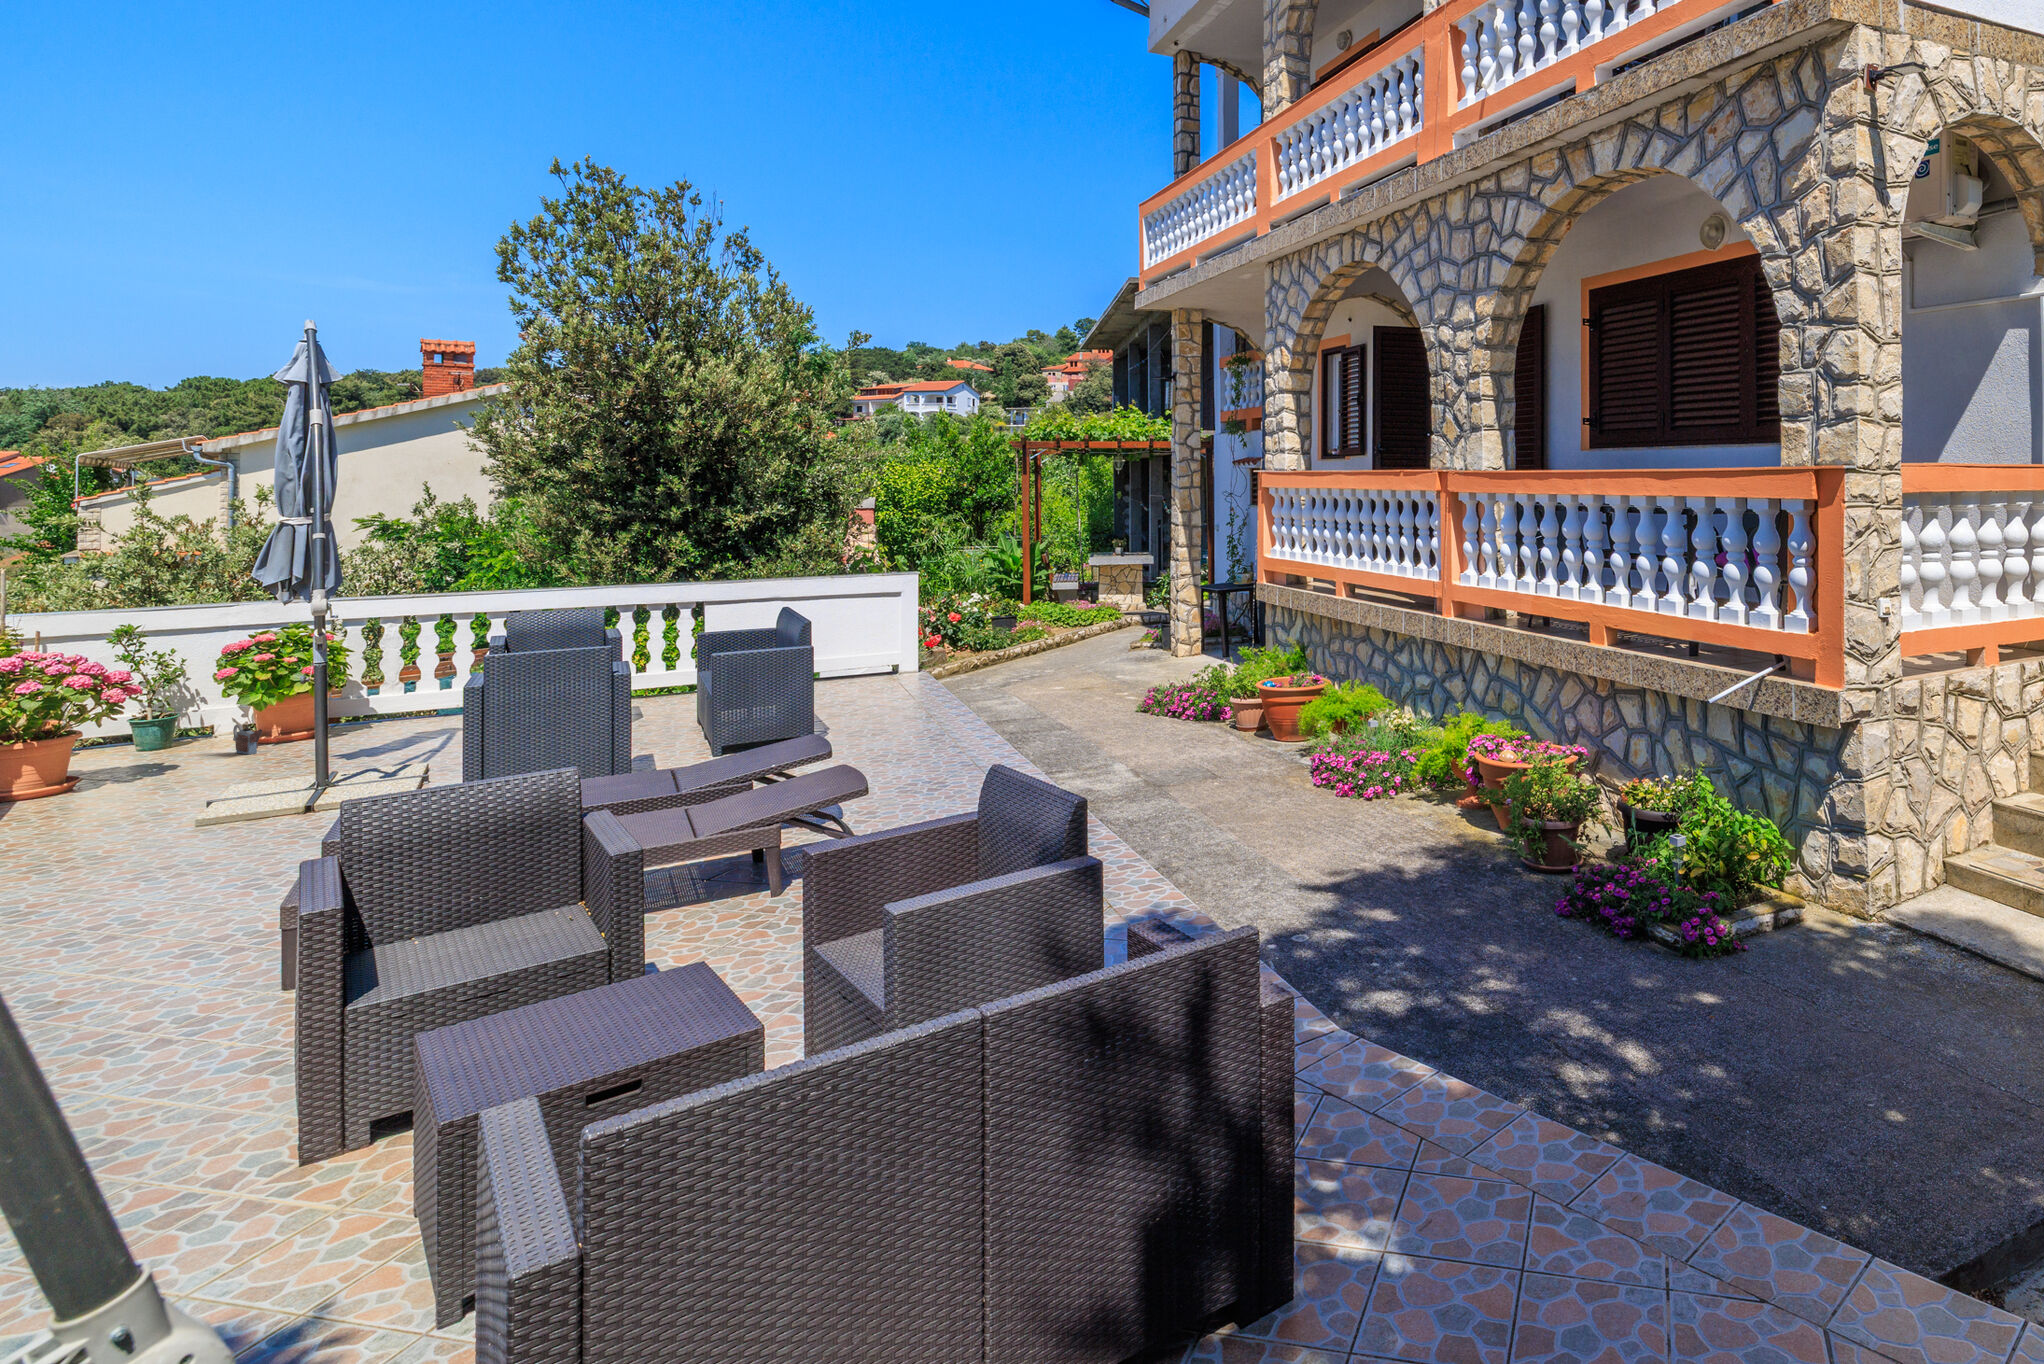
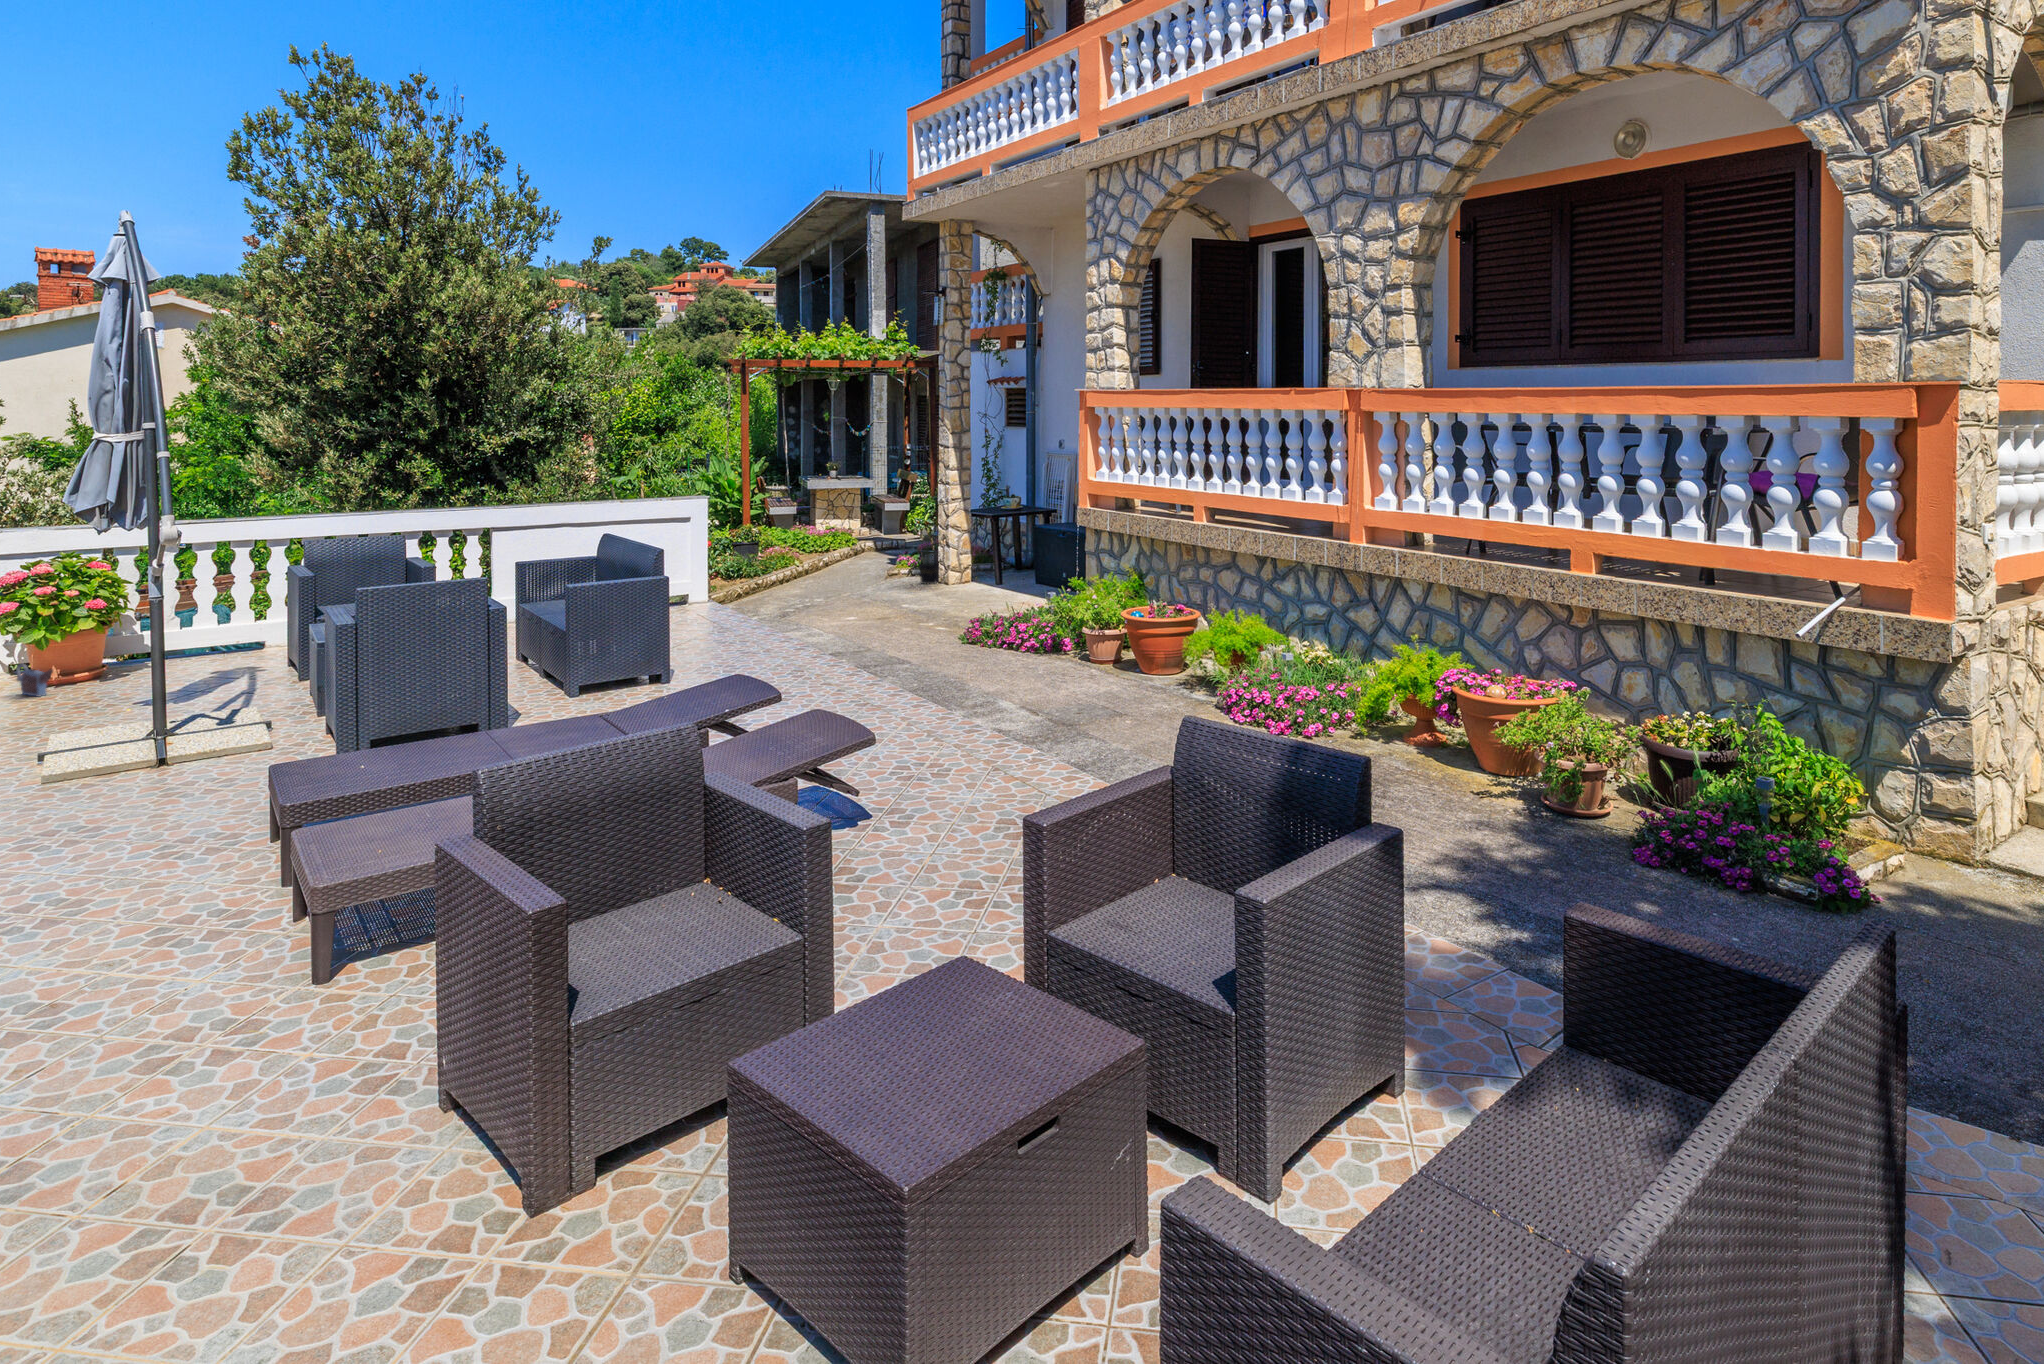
potted plant: none [1144,600,1175,655] -> present [919,533,938,584]

